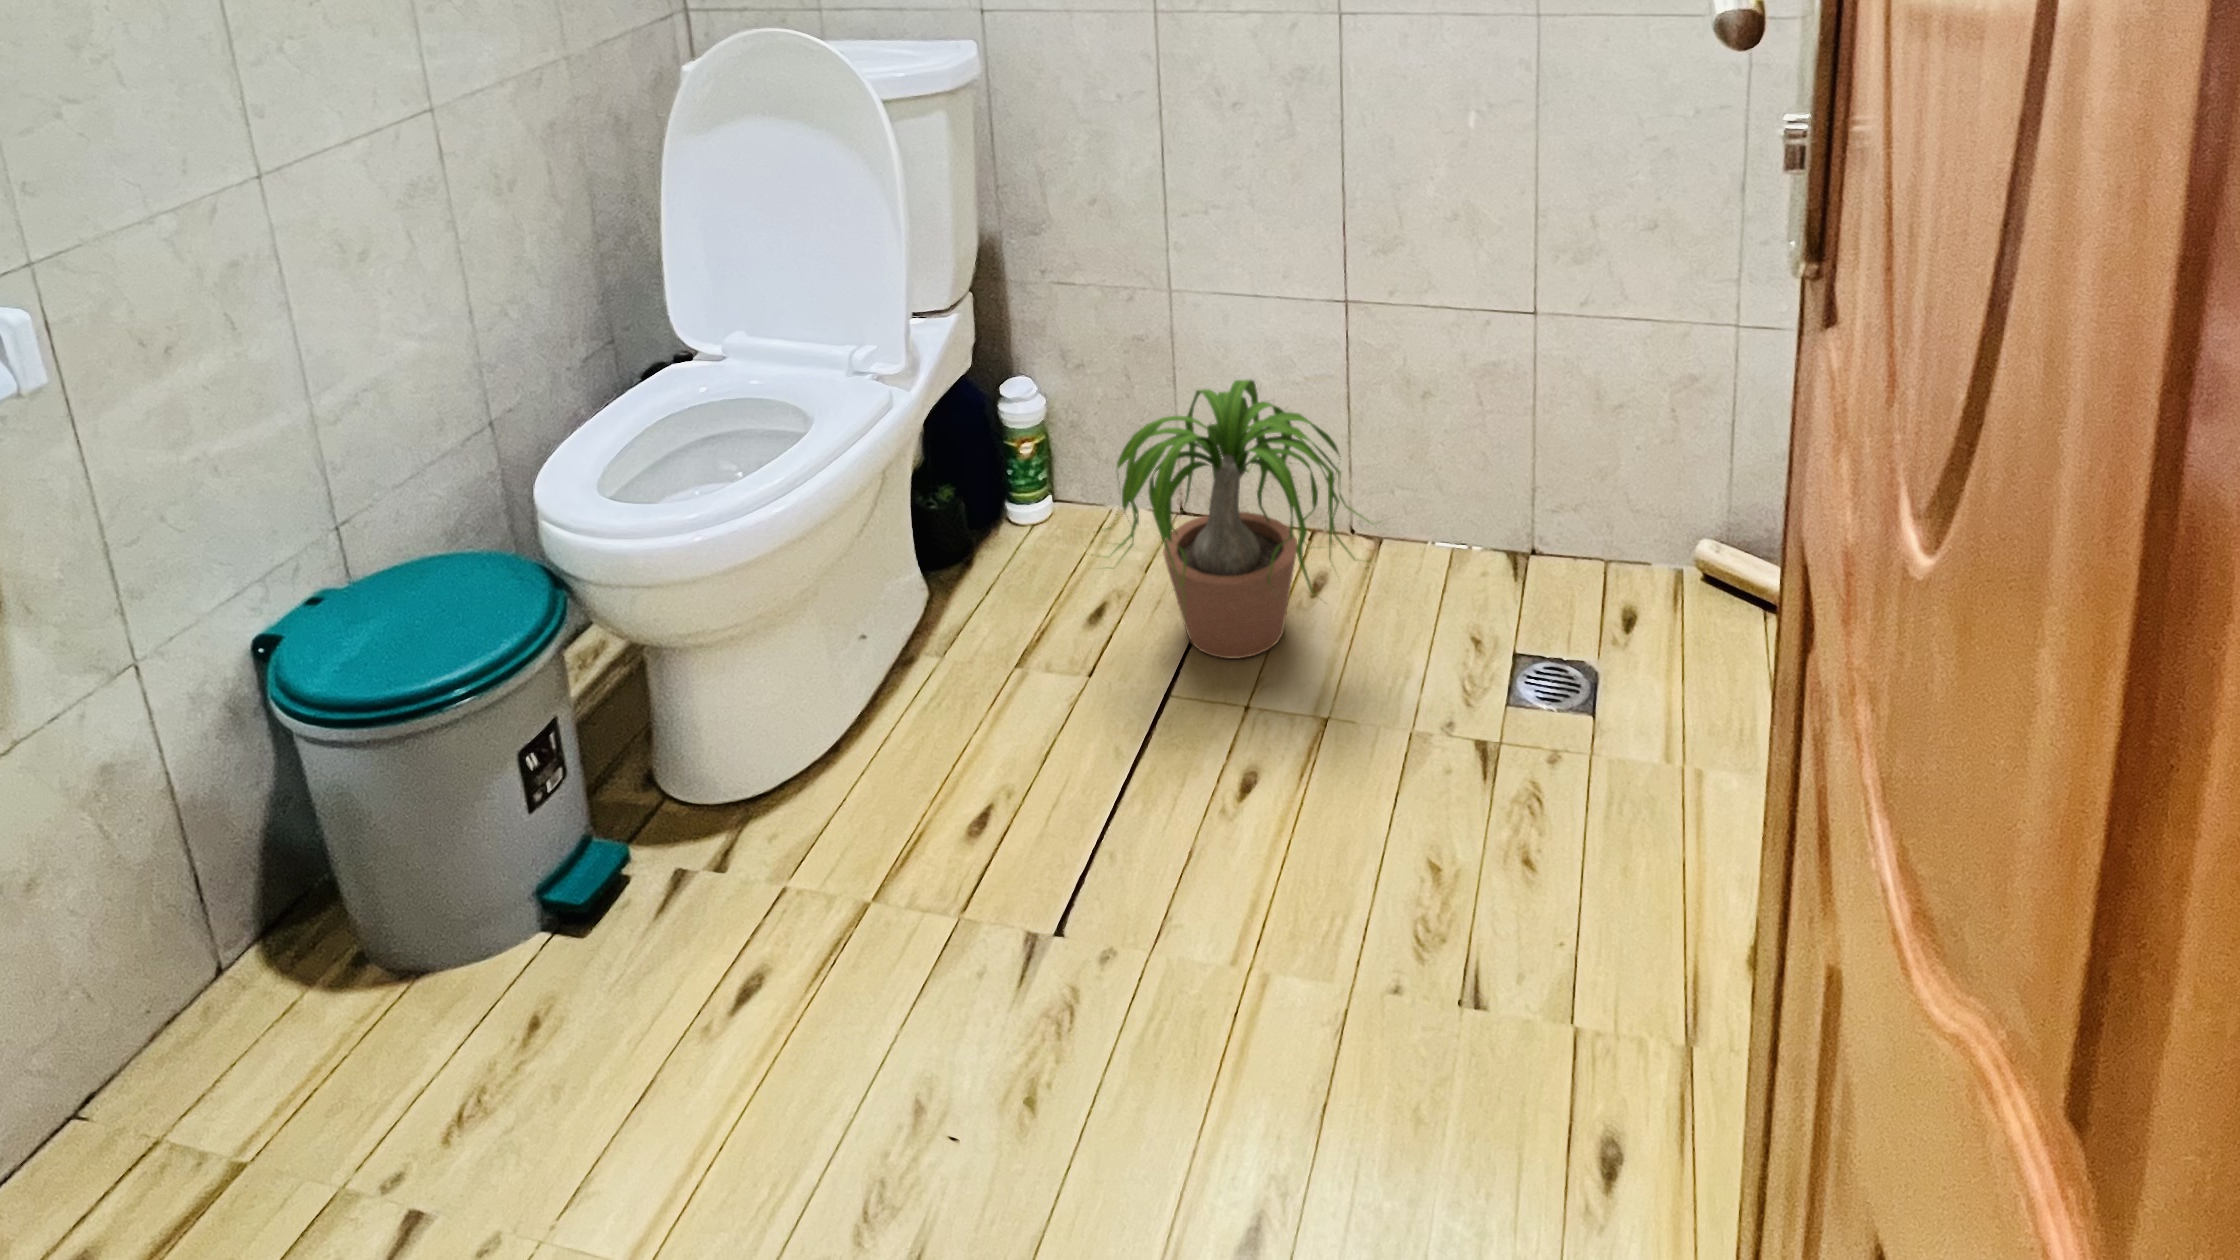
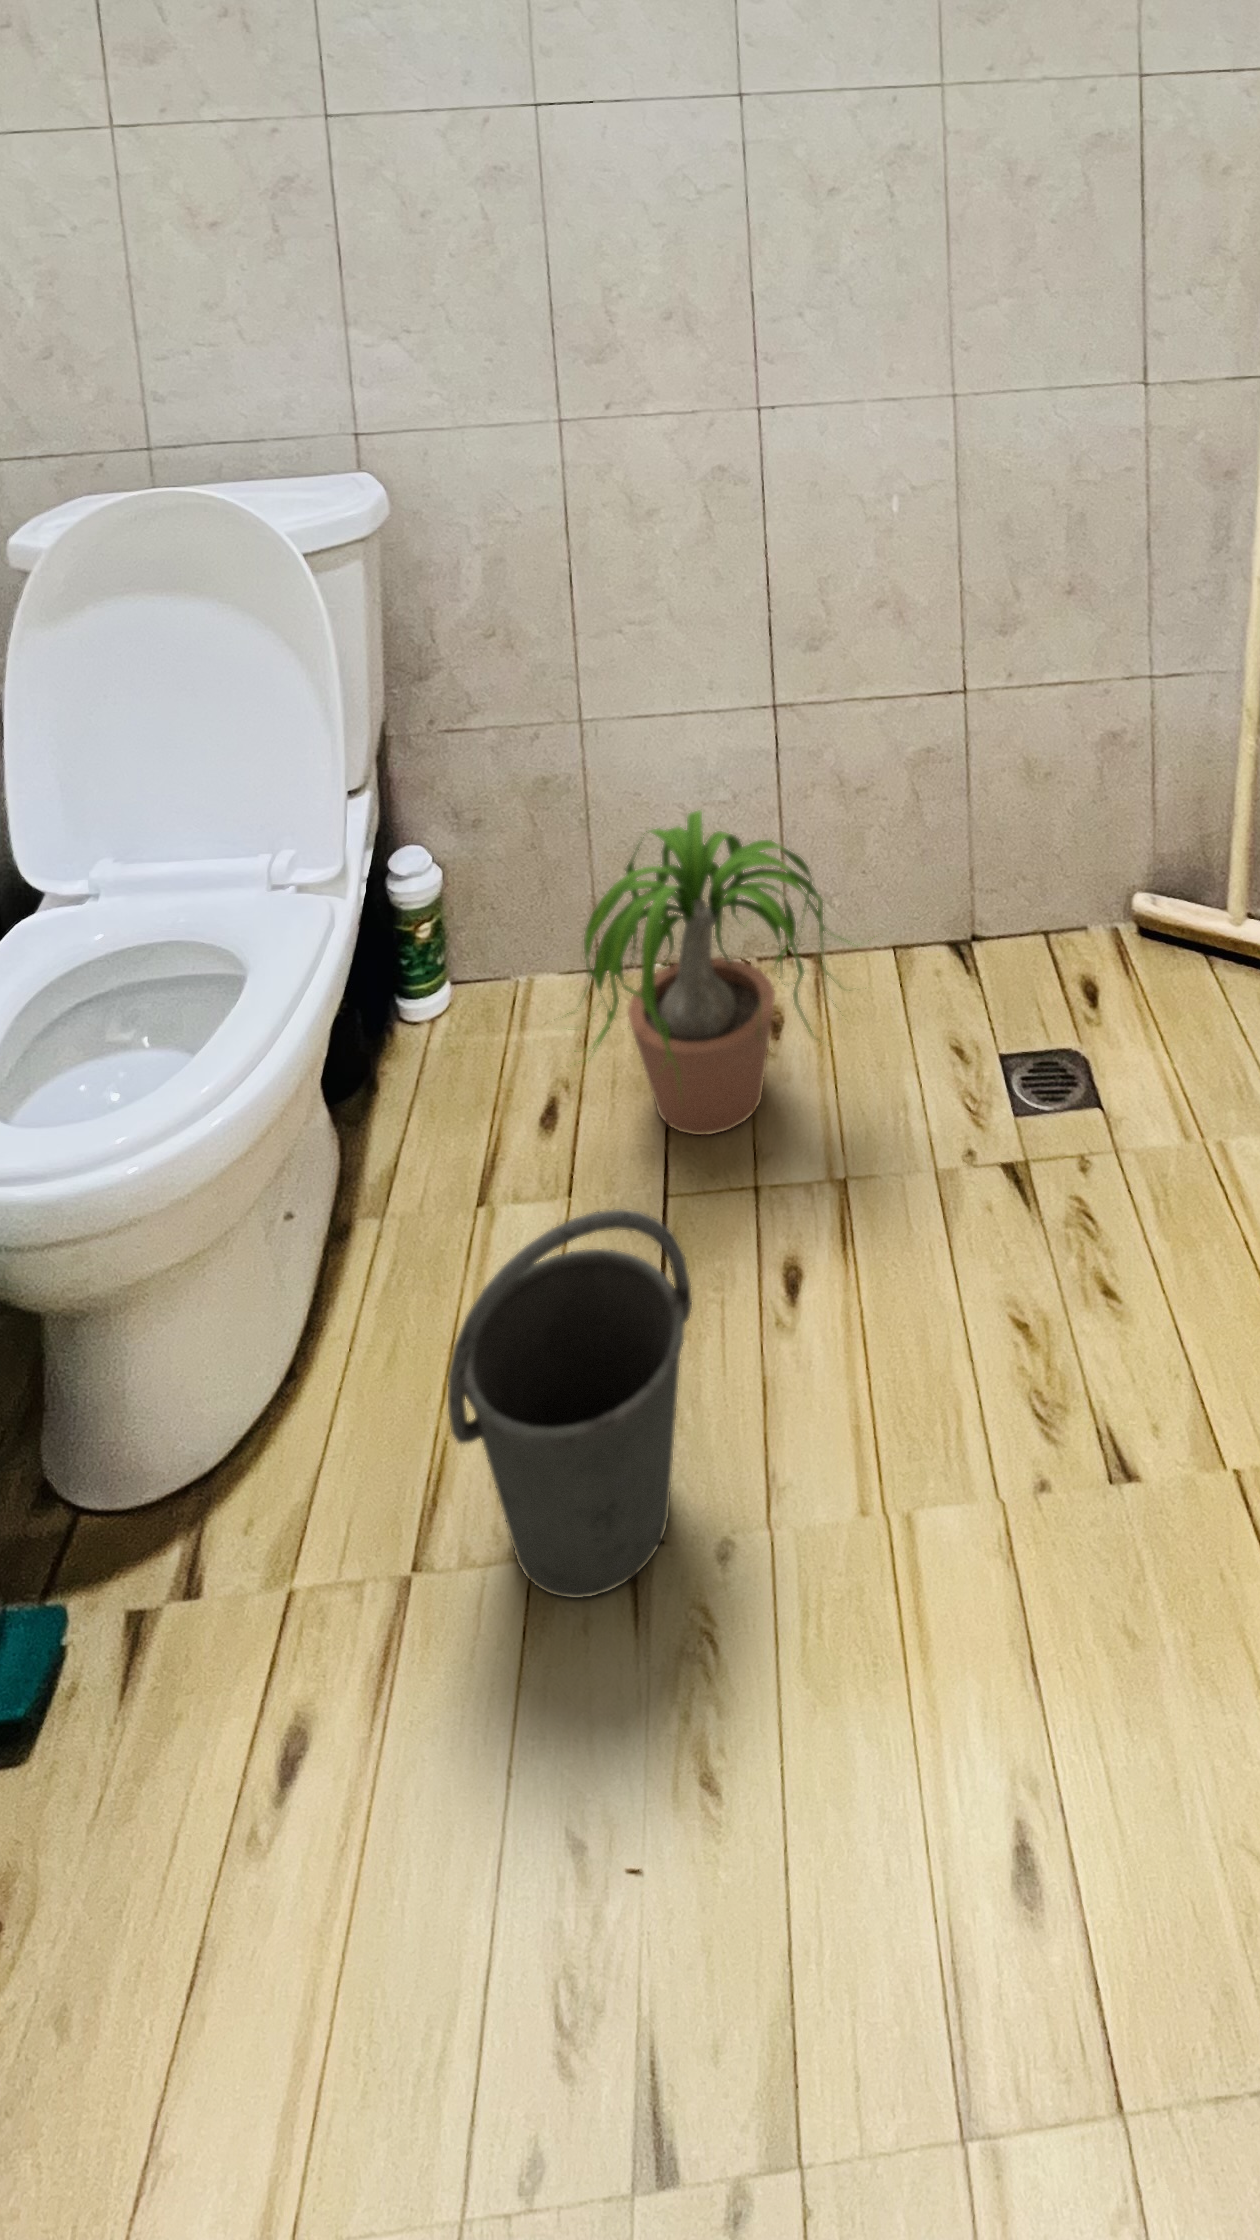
bucket: none [888,660,1109,957] -> present [448,1209,692,1598]

